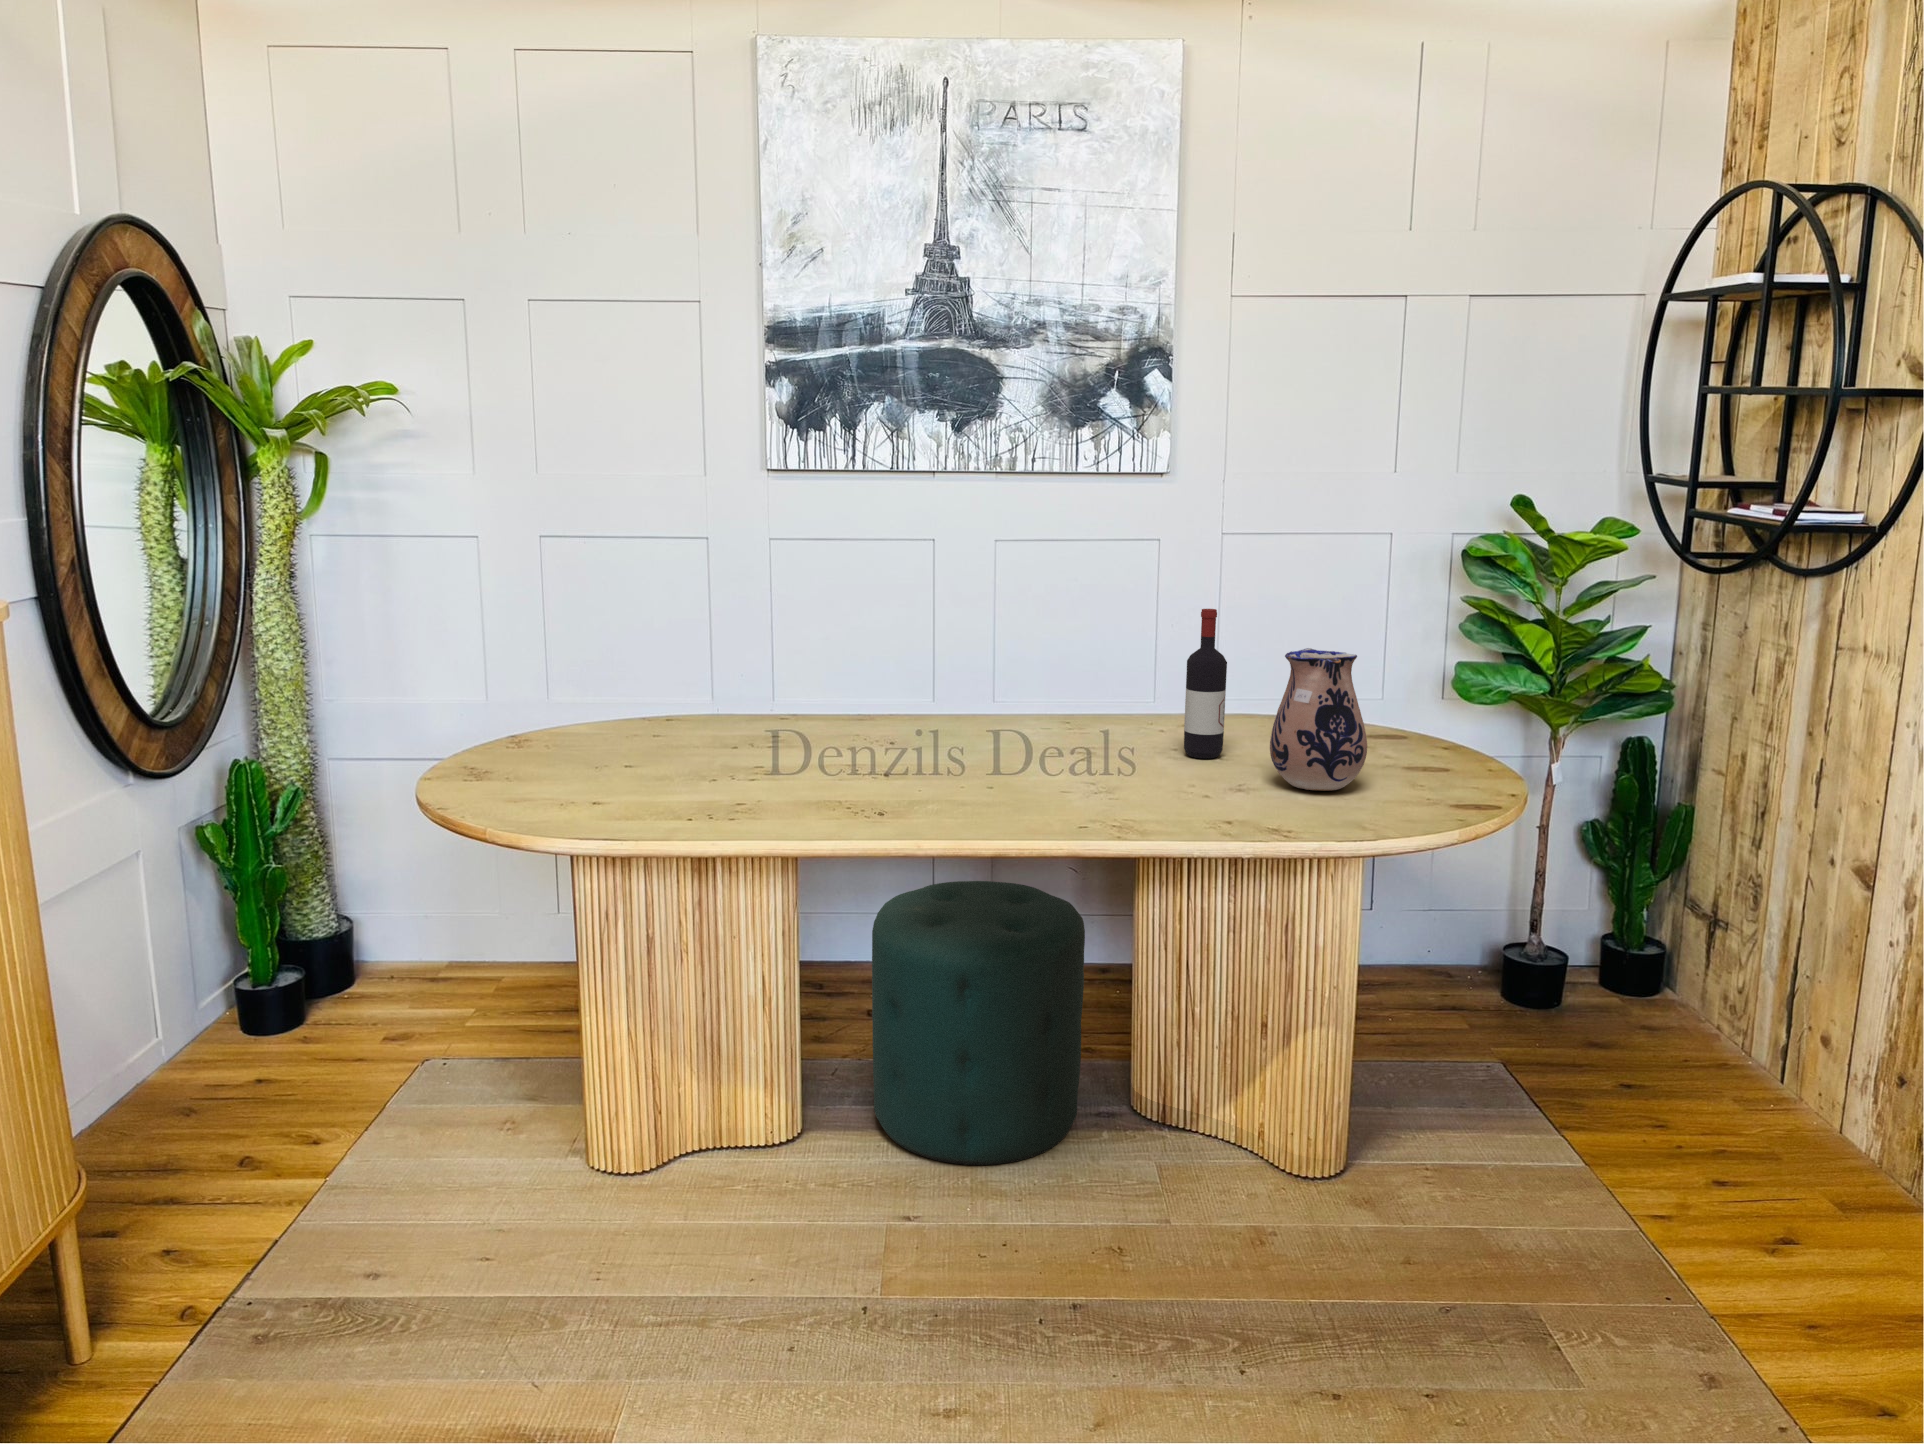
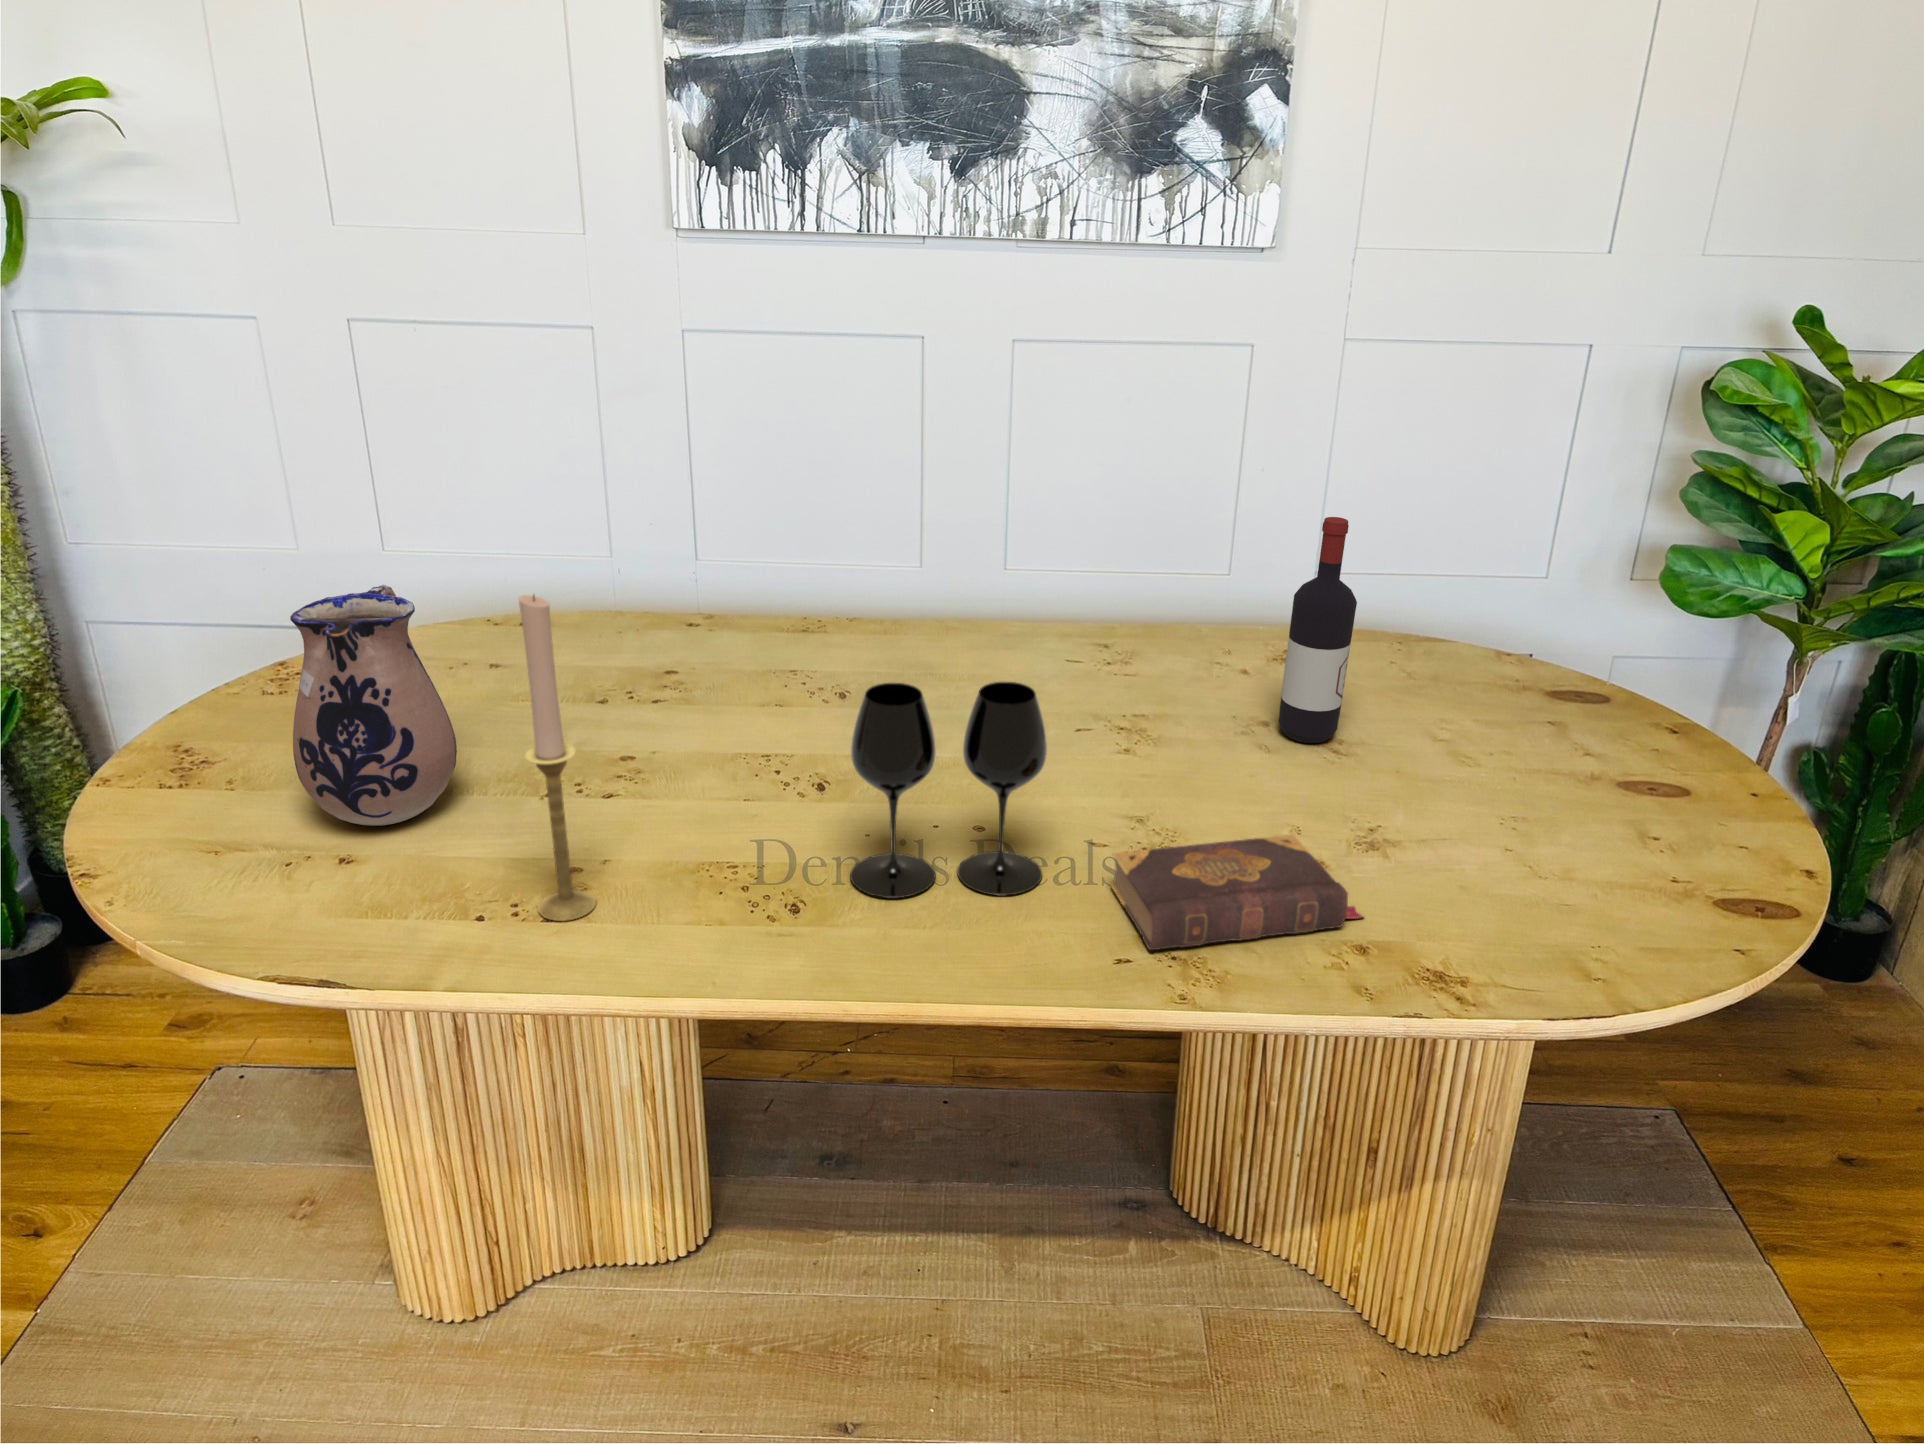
candlestick: none [723,618,758,825] -> present [519,595,596,921]
ceramic pitcher: present [1270,648,1367,791] -> present [290,585,457,826]
wine glass: none [913,682,1033,815] -> present [850,682,1047,898]
book: none [1075,779,1233,828] -> present [1111,835,1363,950]
ottoman: present [872,881,1085,1165] -> none [805,882,1116,1310]

